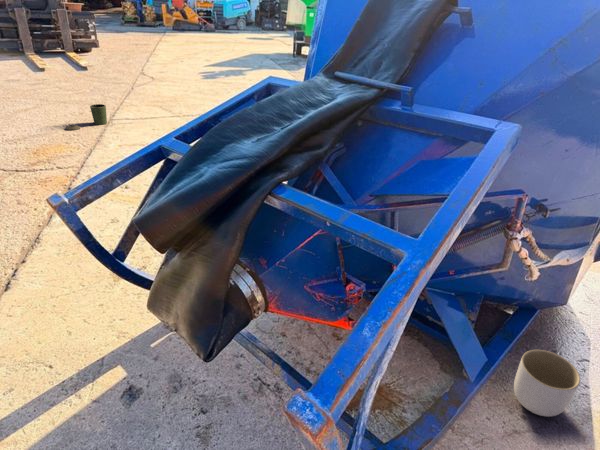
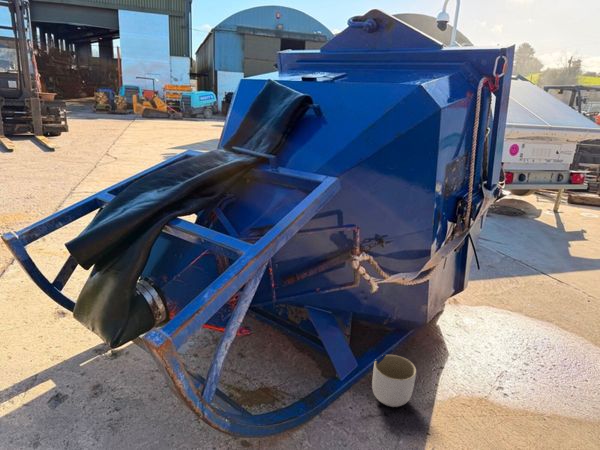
trash can: present [66,104,107,131] -> none [28,179,67,201]

